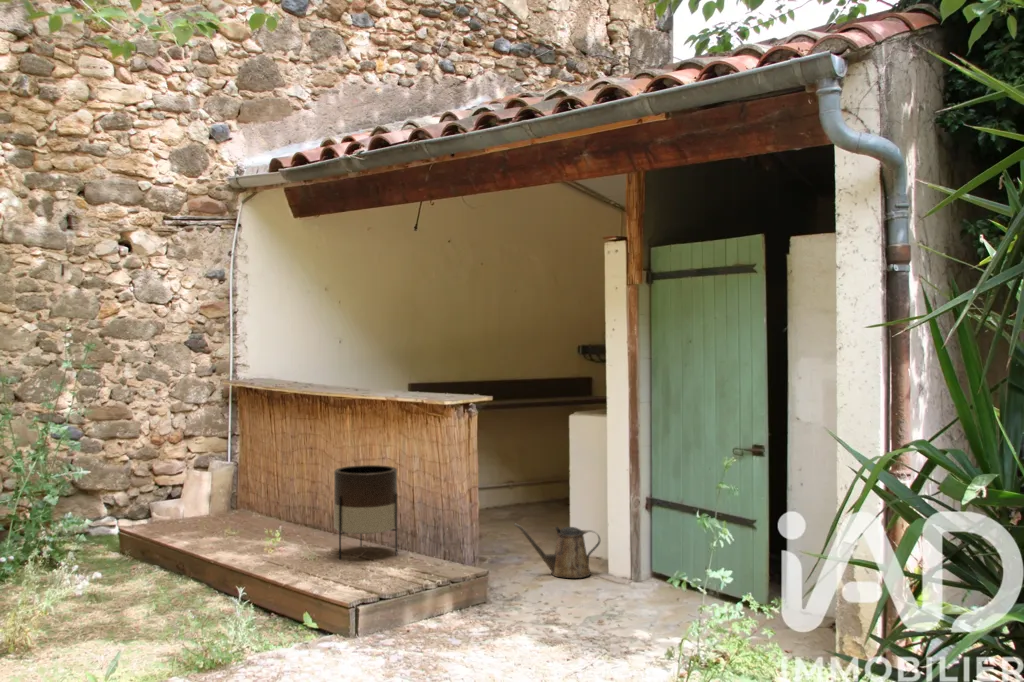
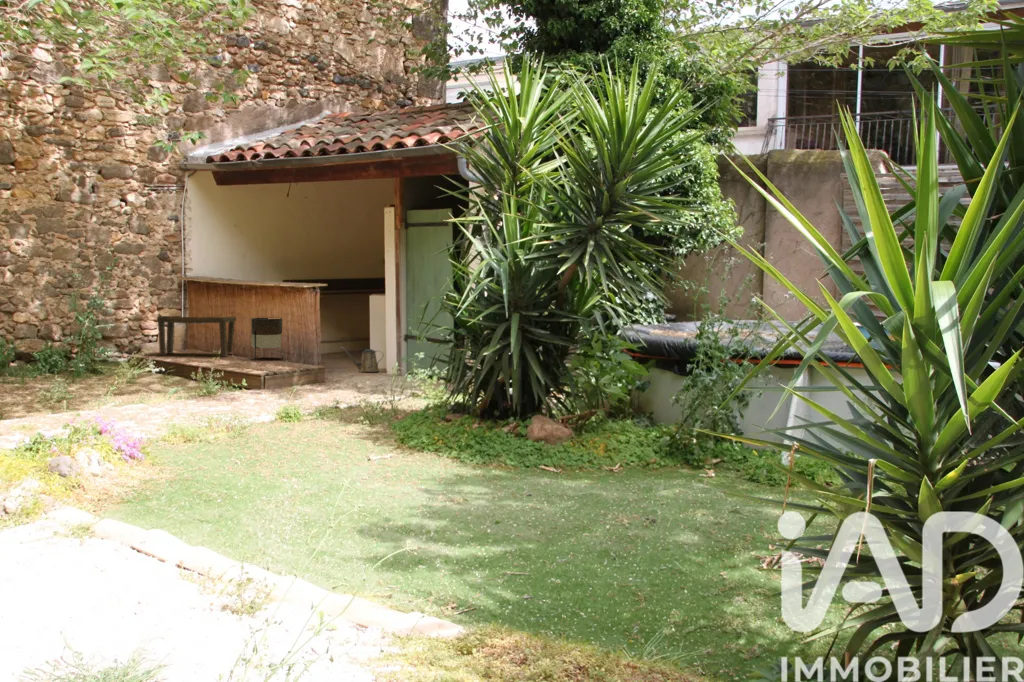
bench: none [163,456,314,542] -> present [157,316,236,357]

